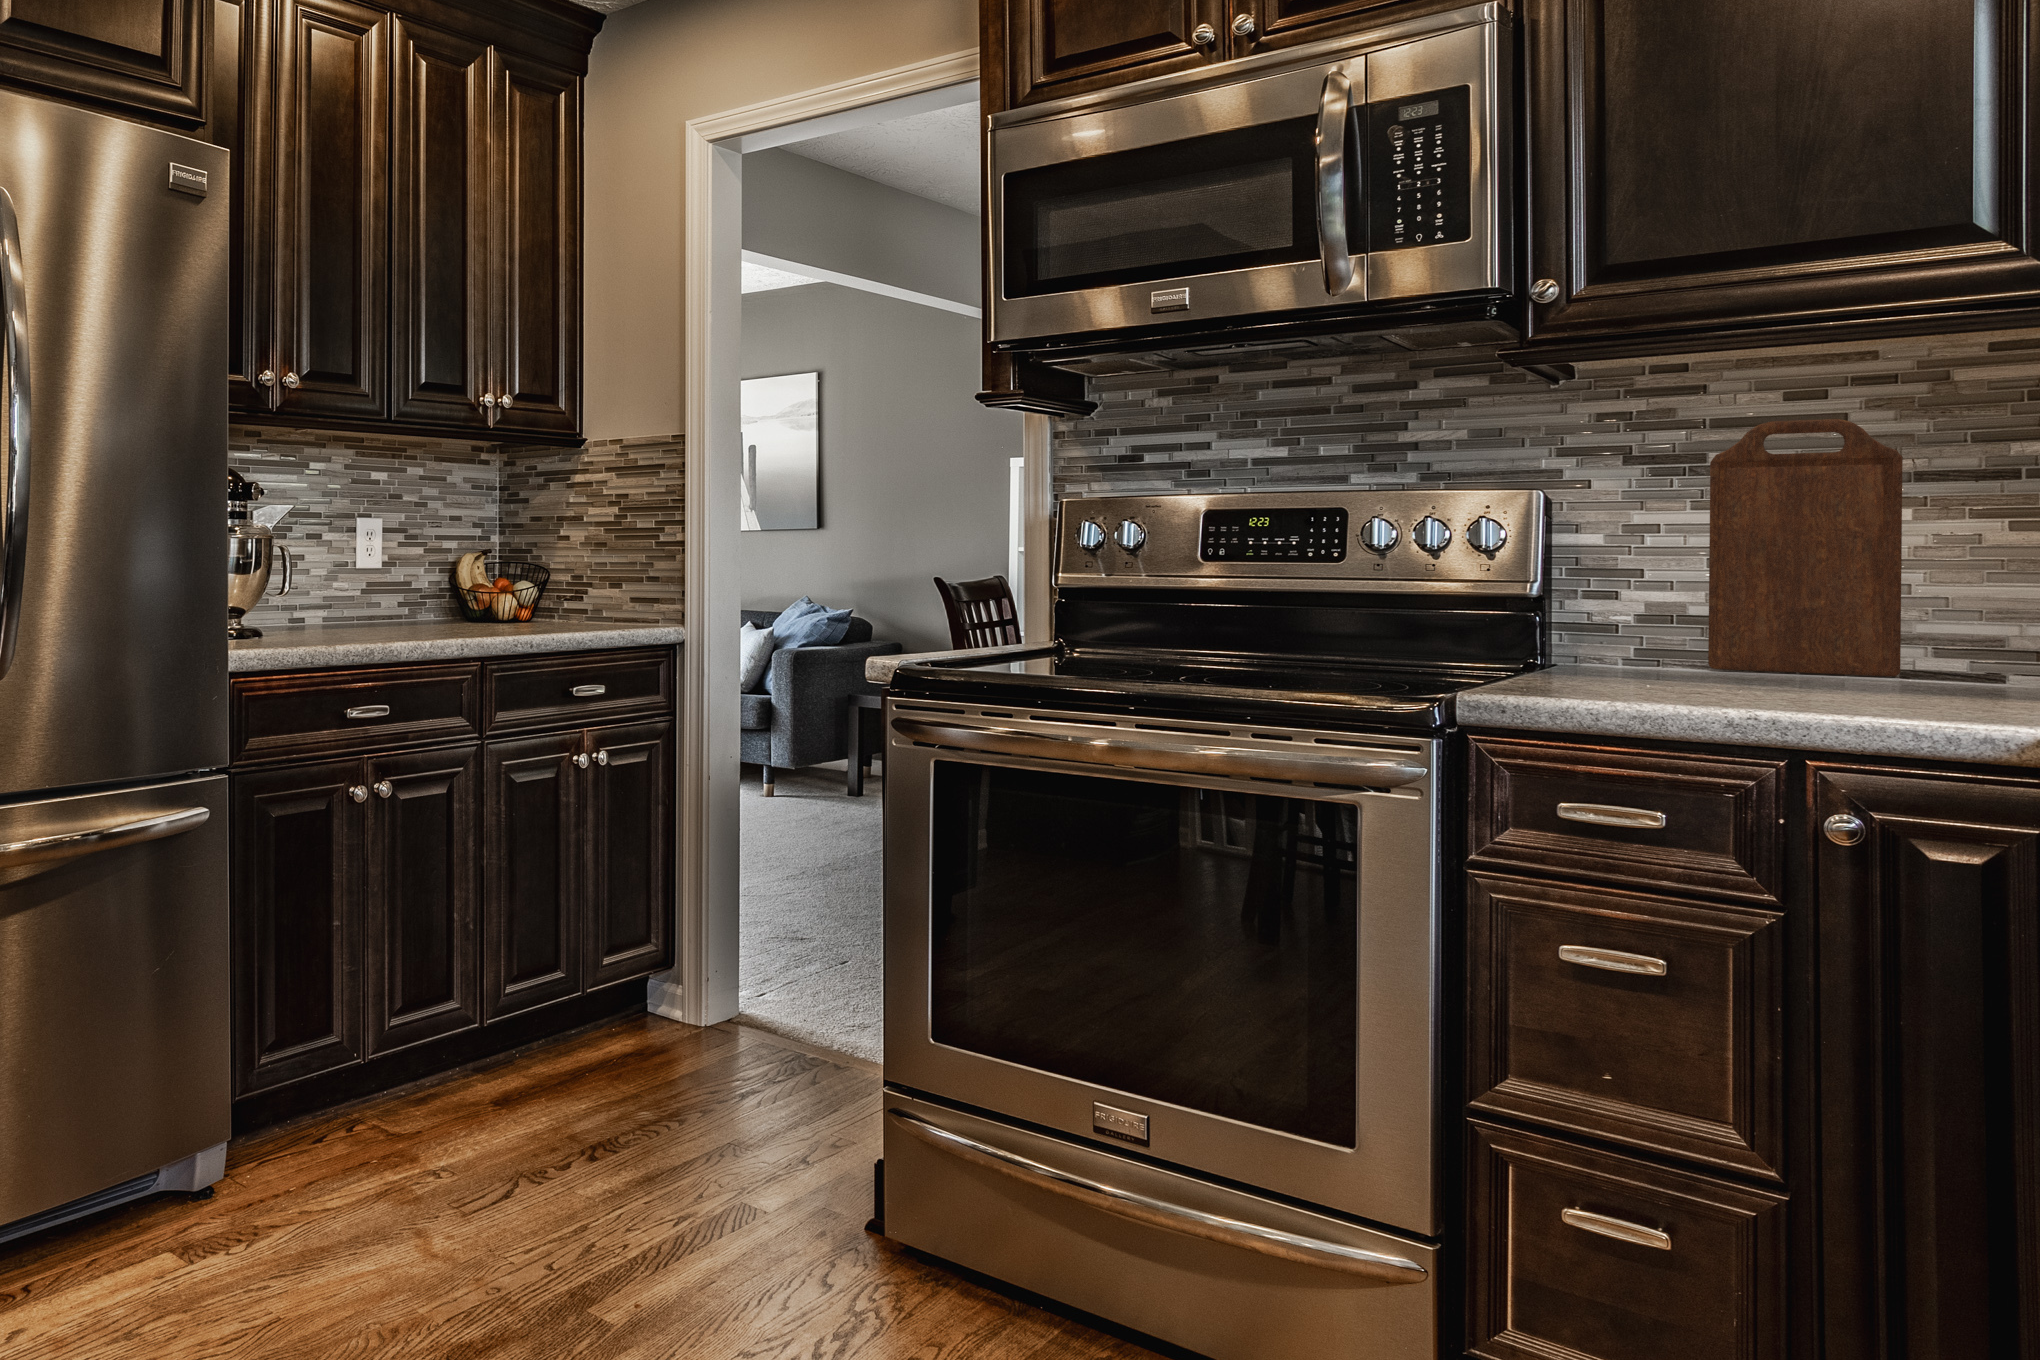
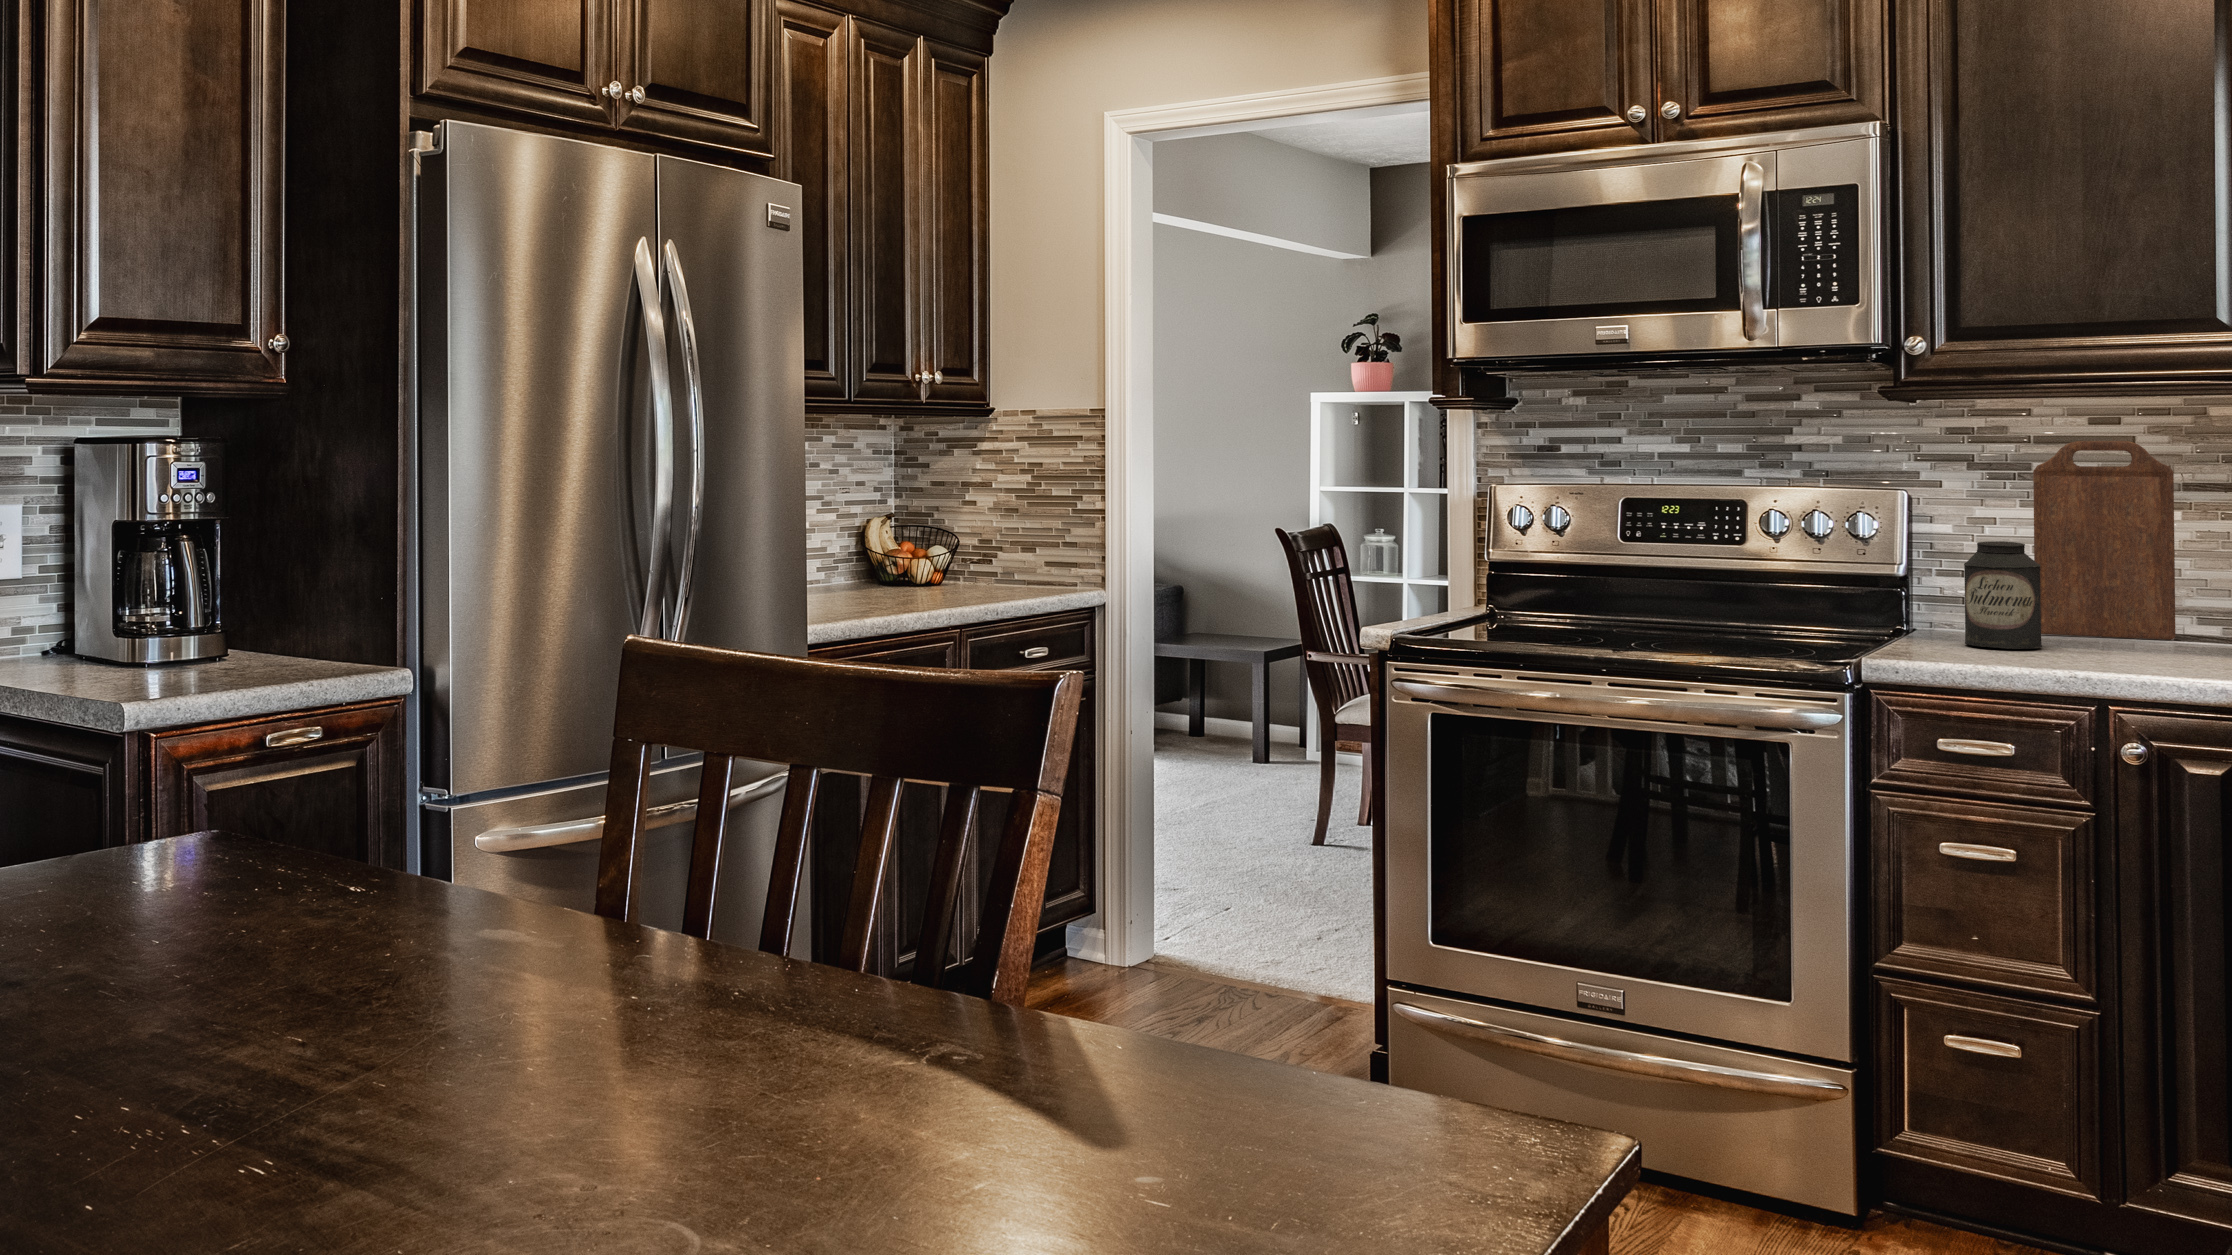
canister: none [1609,547,1714,685] -> present [1964,541,2042,649]

